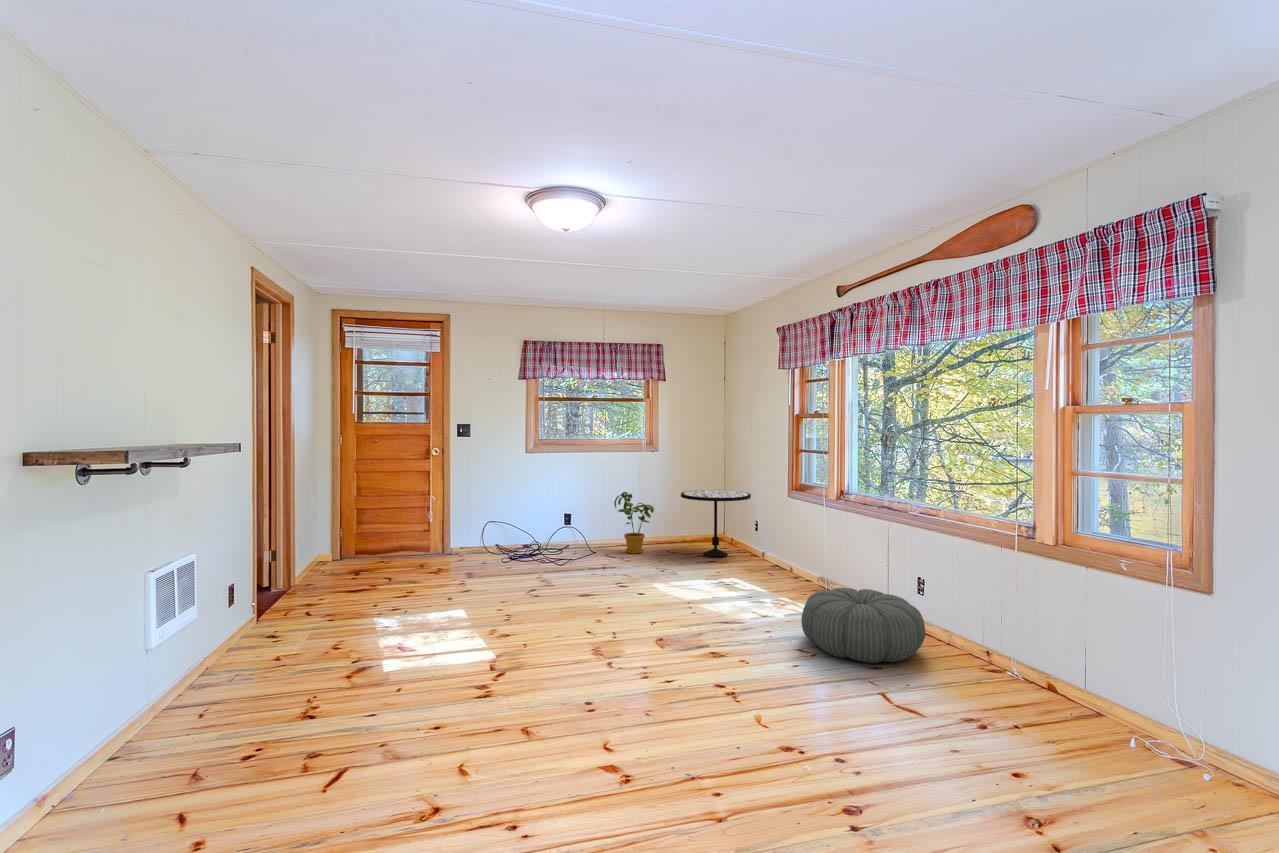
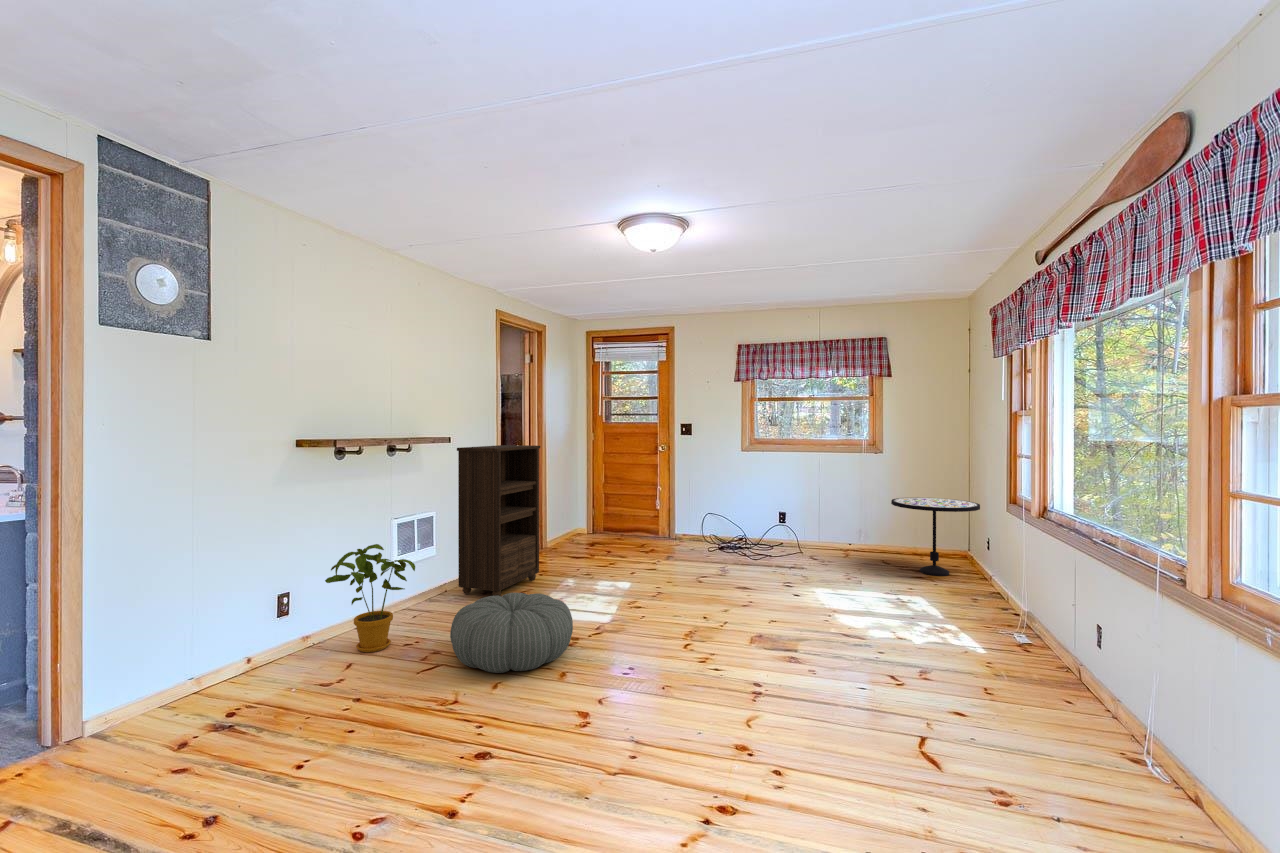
bookshelf: none [237,452,340,667] -> present [457,445,540,596]
house plant: present [614,492,654,554] -> present [325,544,415,652]
pouf: present [801,588,925,663] -> present [450,593,573,673]

